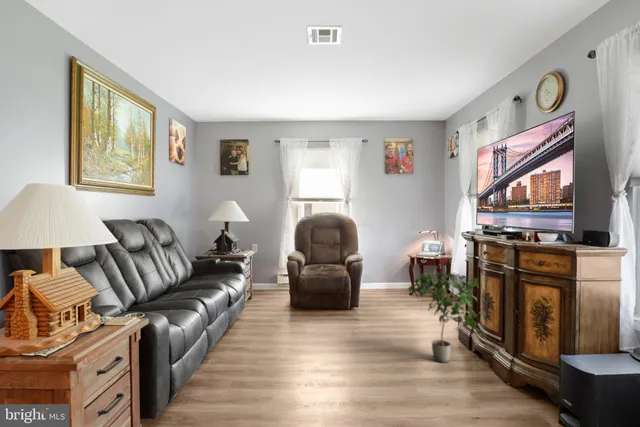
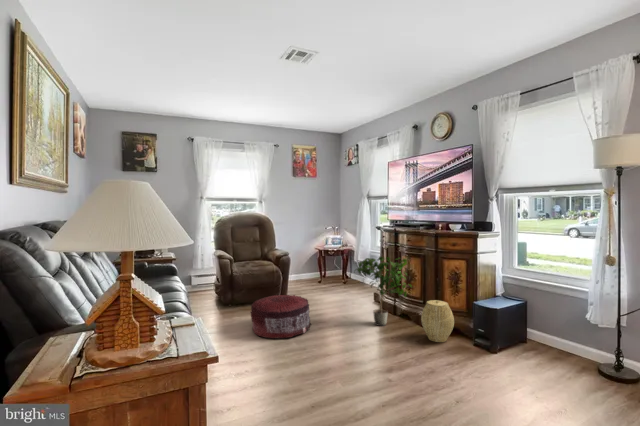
pouf: none [288,306,354,357] -> present [251,295,311,338]
woven basket: none [482,340,532,404] -> present [421,300,454,342]

